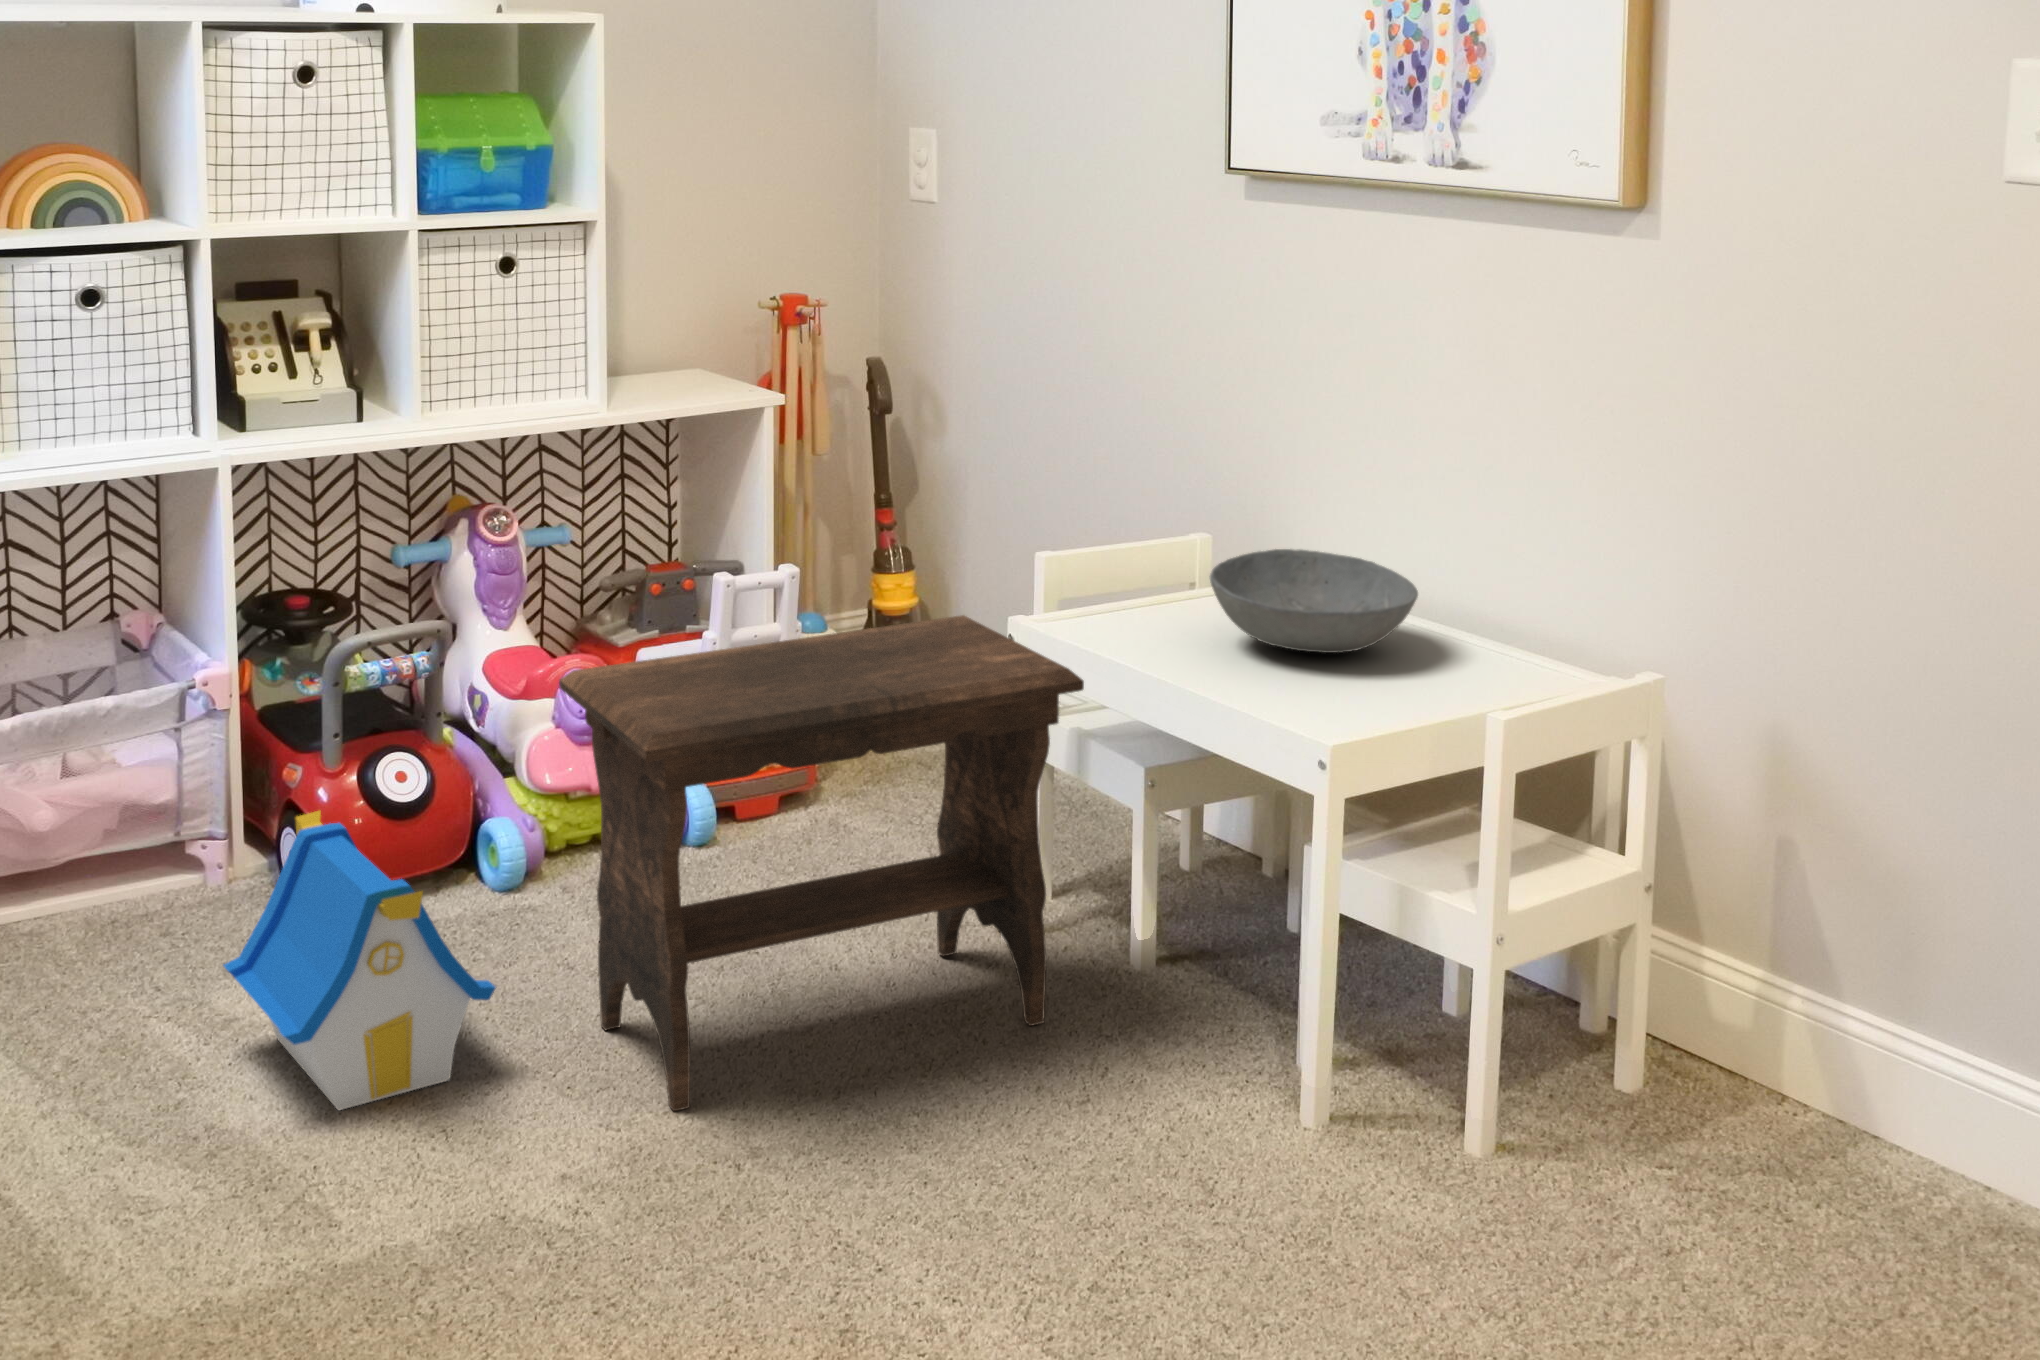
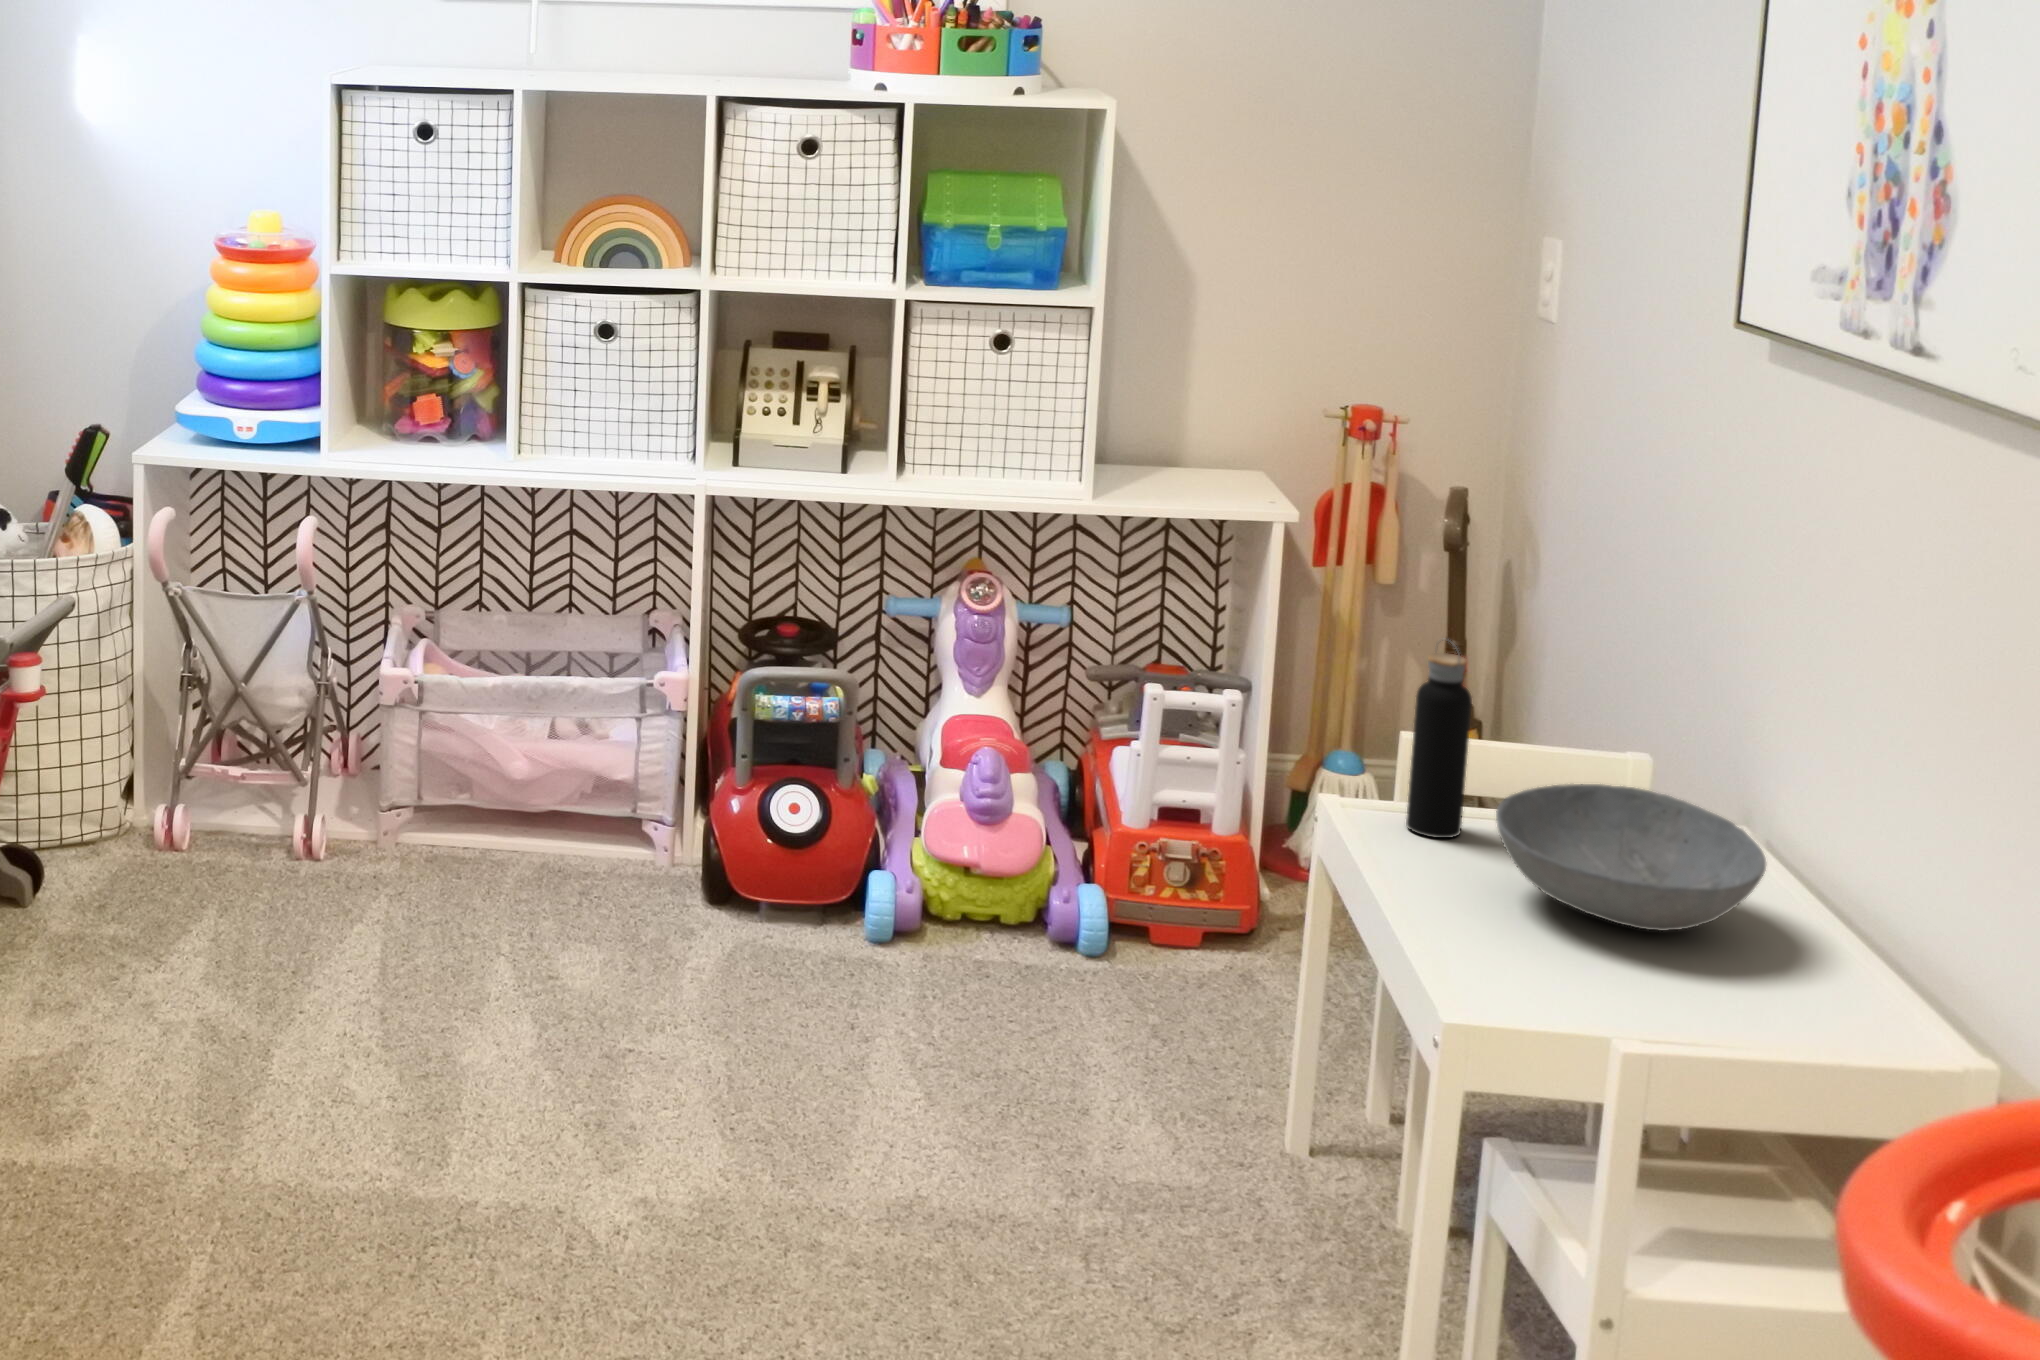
water bottle: none [1098,456,1144,629] -> present [1406,640,1472,838]
footstool: present [559,615,1084,1111] -> none [779,740,1295,1241]
toy house: present [224,811,496,1110] -> none [506,816,709,1088]

